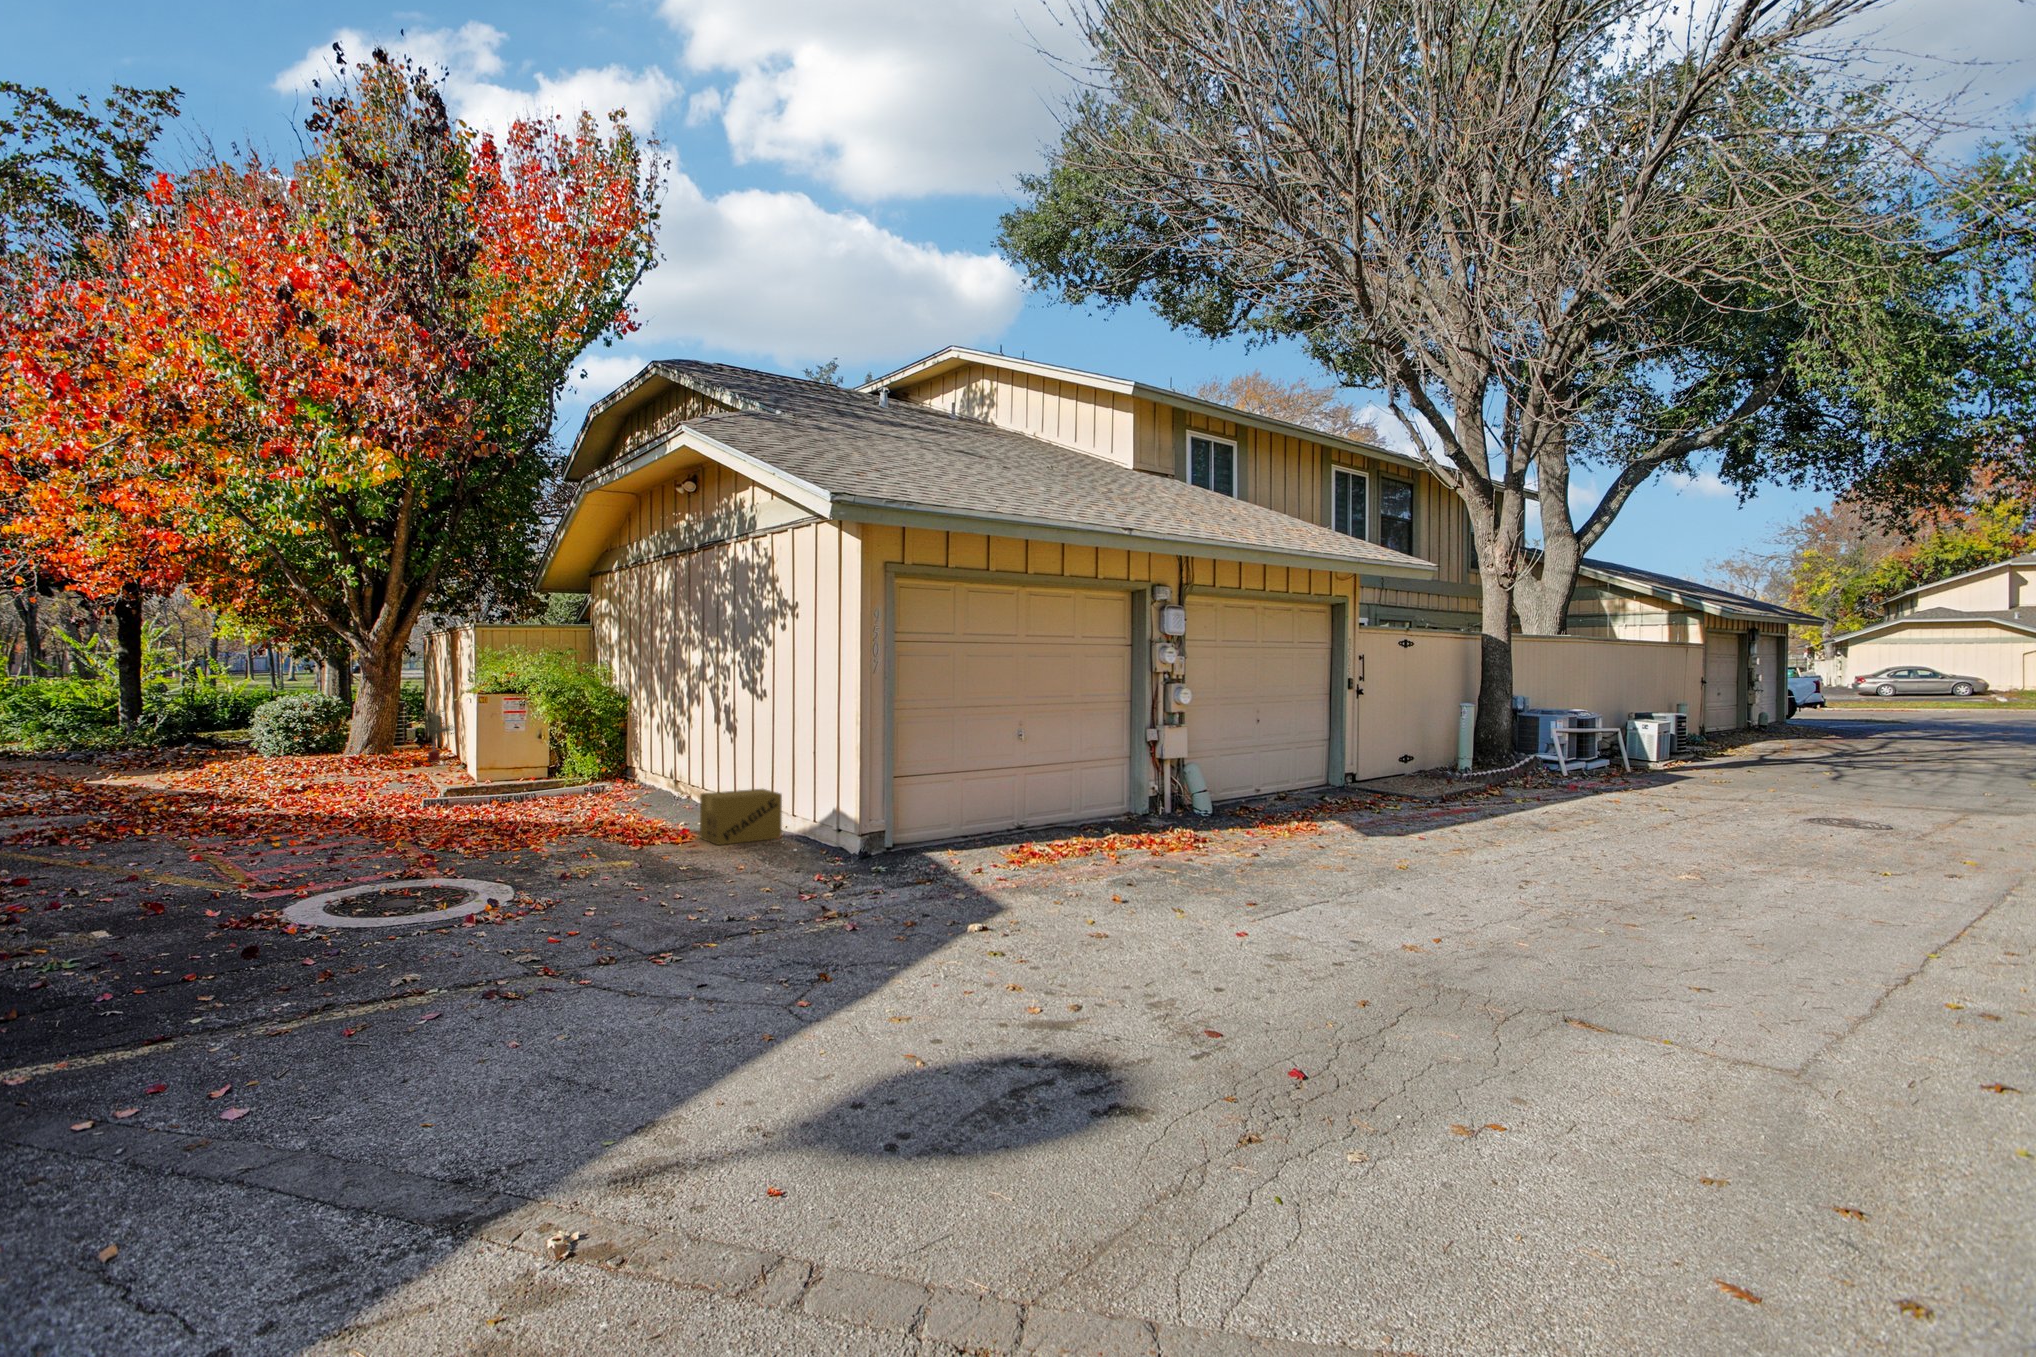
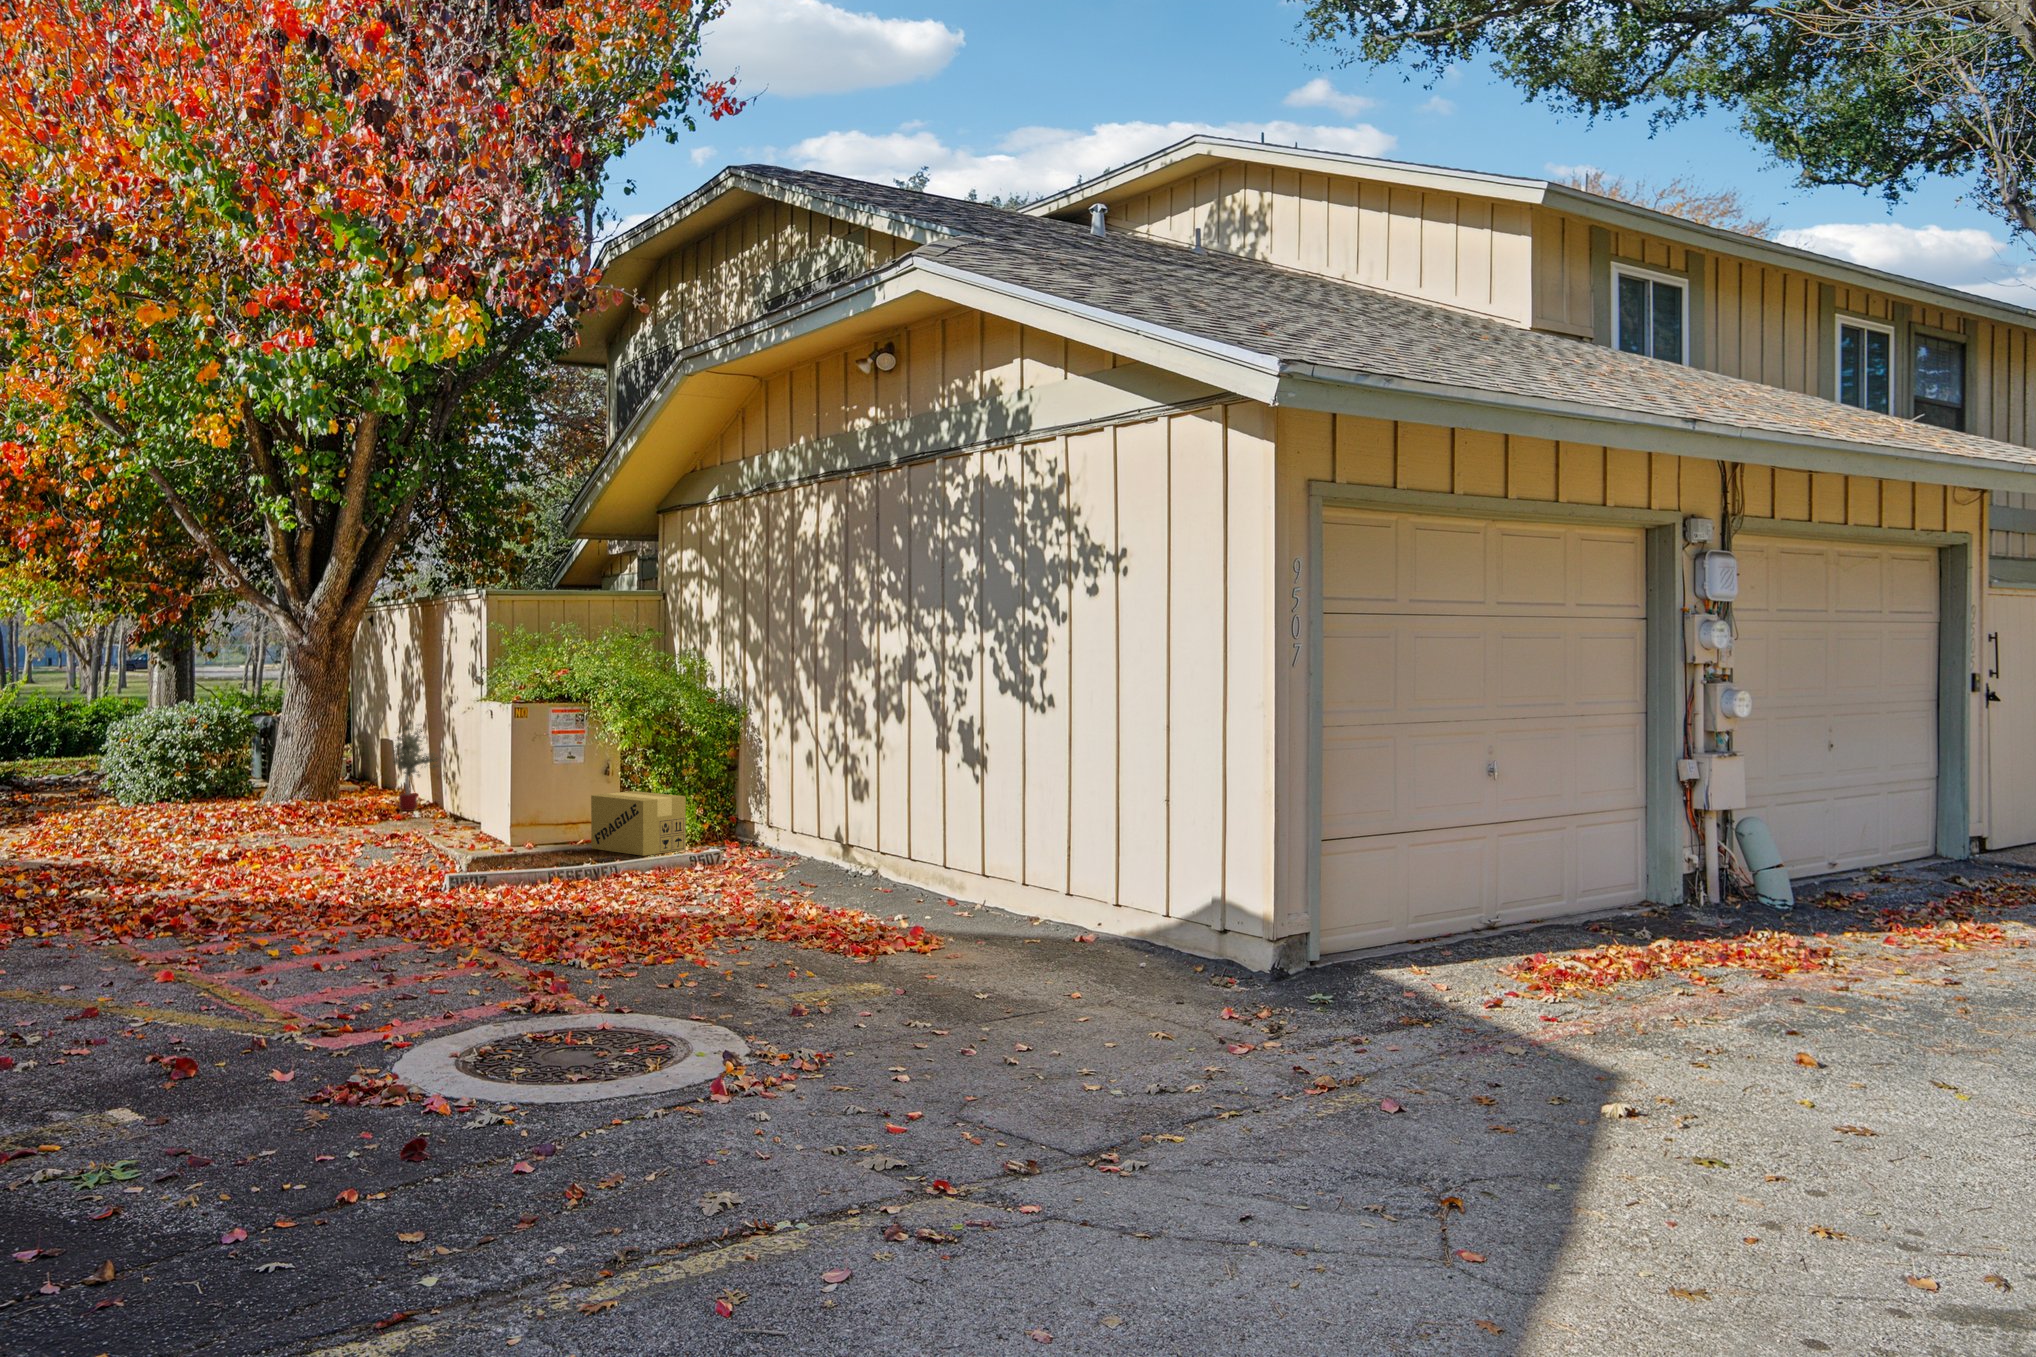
cardboard box: present [700,789,782,845] -> present [591,791,686,856]

